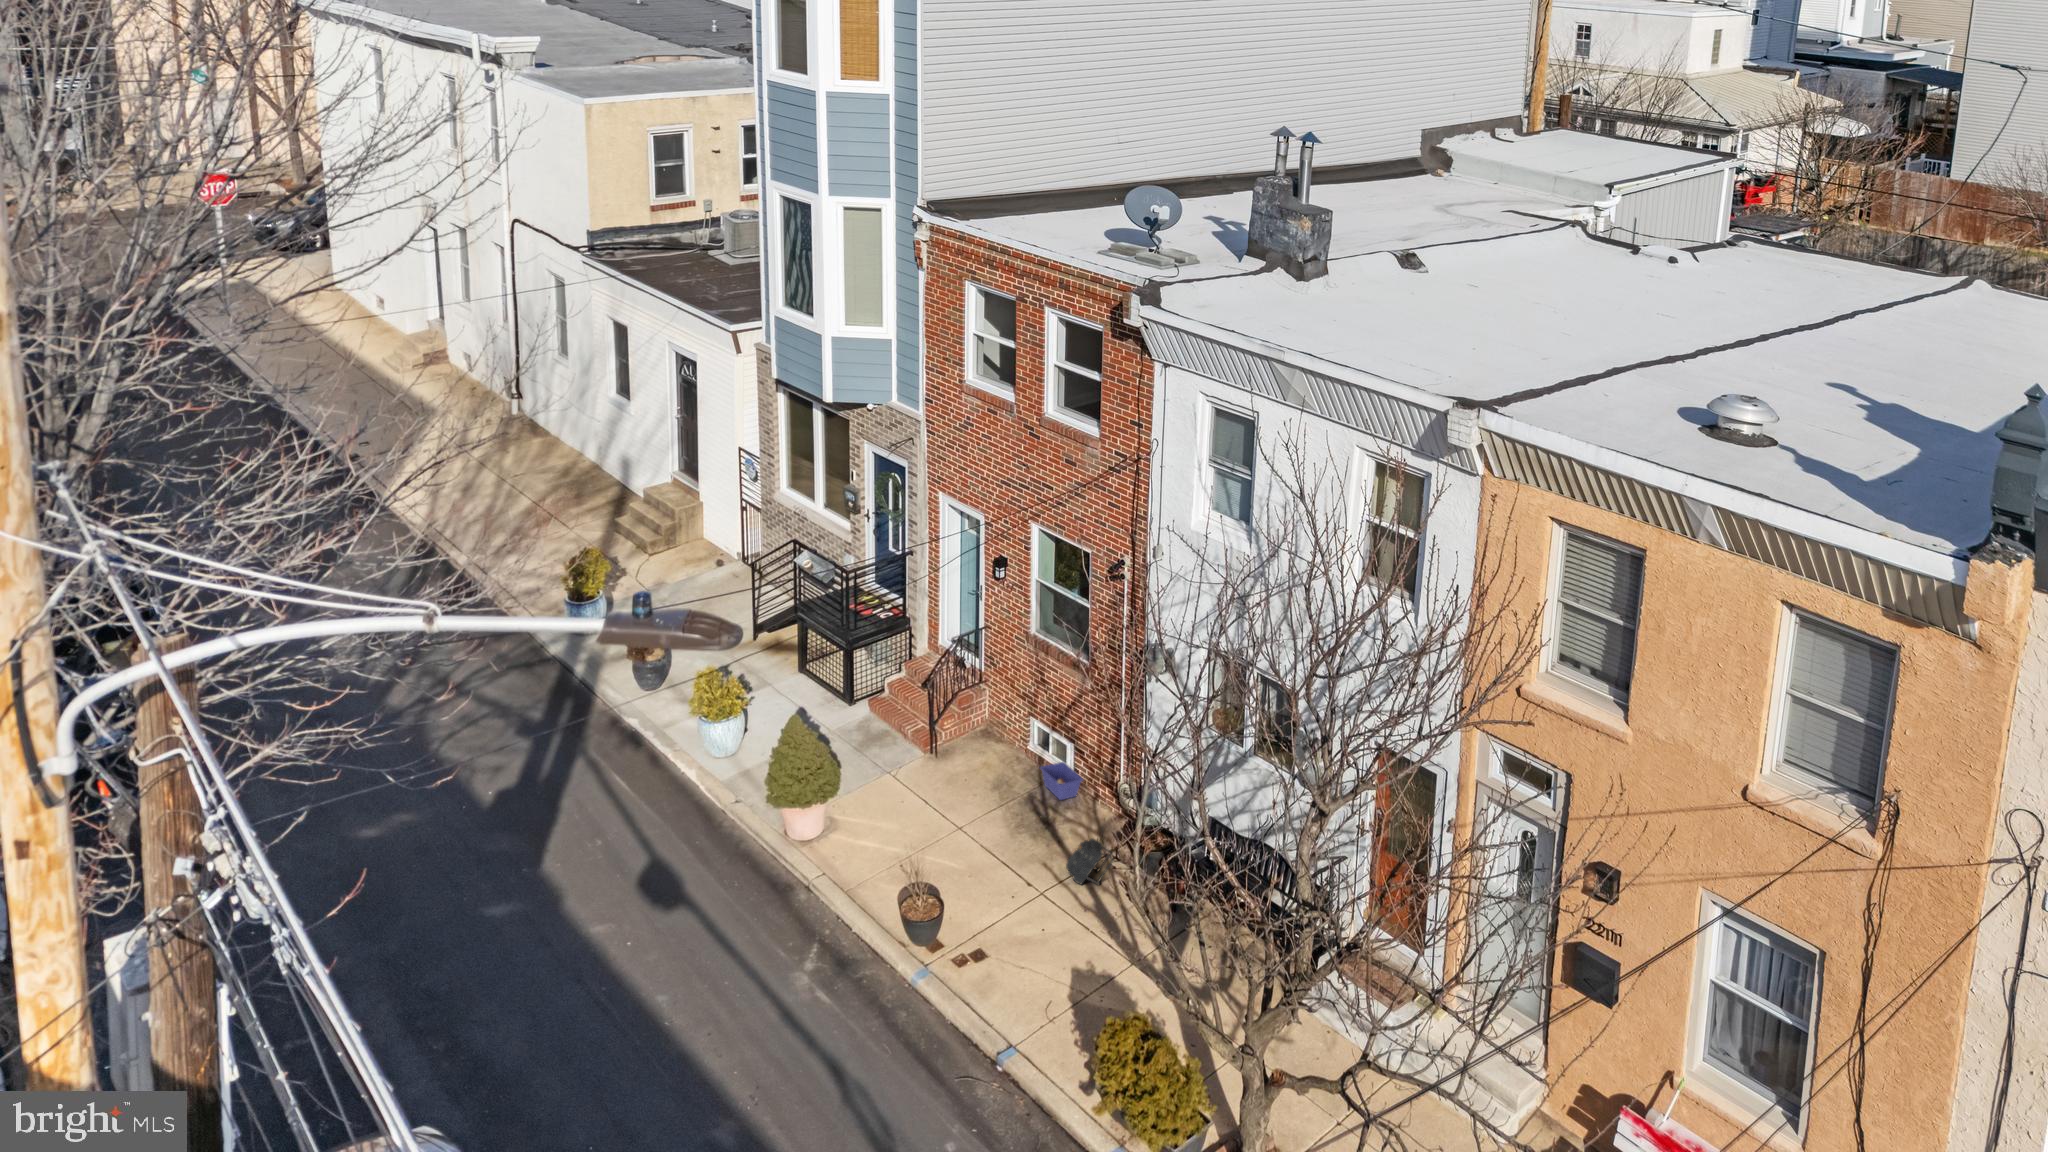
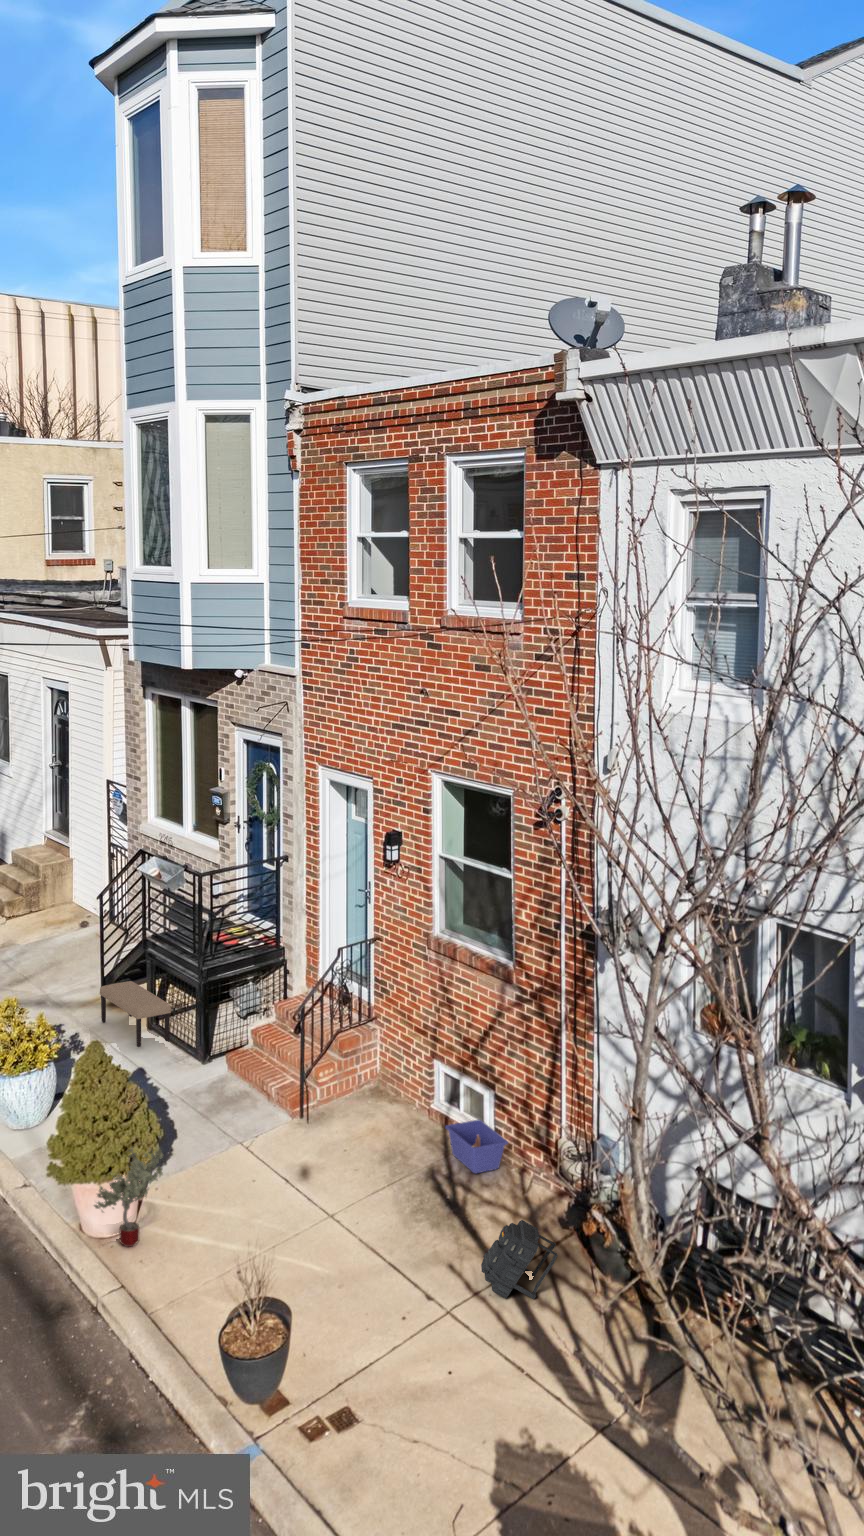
bench: none [765,639,825,695] -> present [100,981,171,1047]
potted tree: none [816,788,858,852] -> present [94,1147,163,1247]

